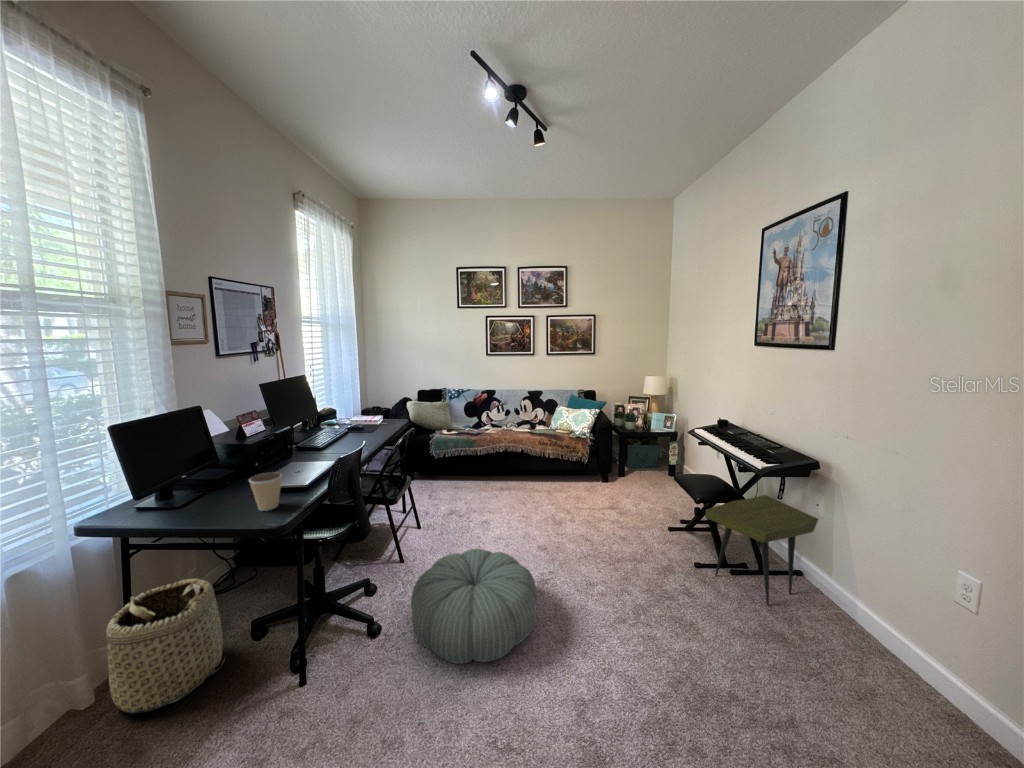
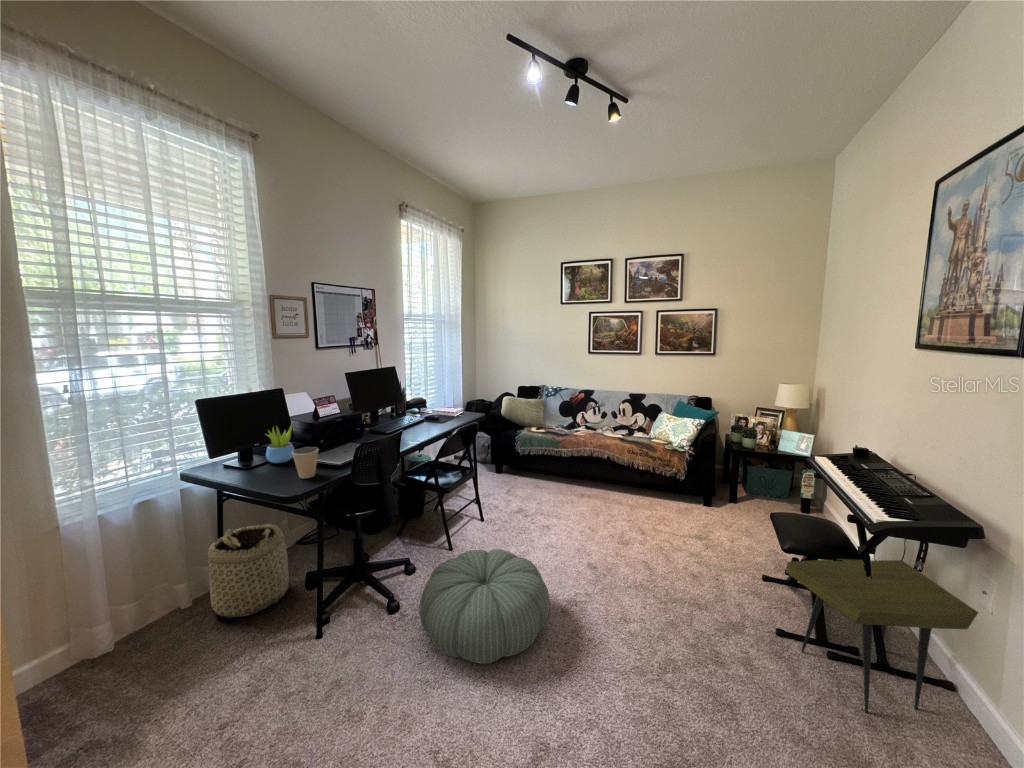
succulent plant: none [187,446,230,500] -> present [266,424,294,463]

